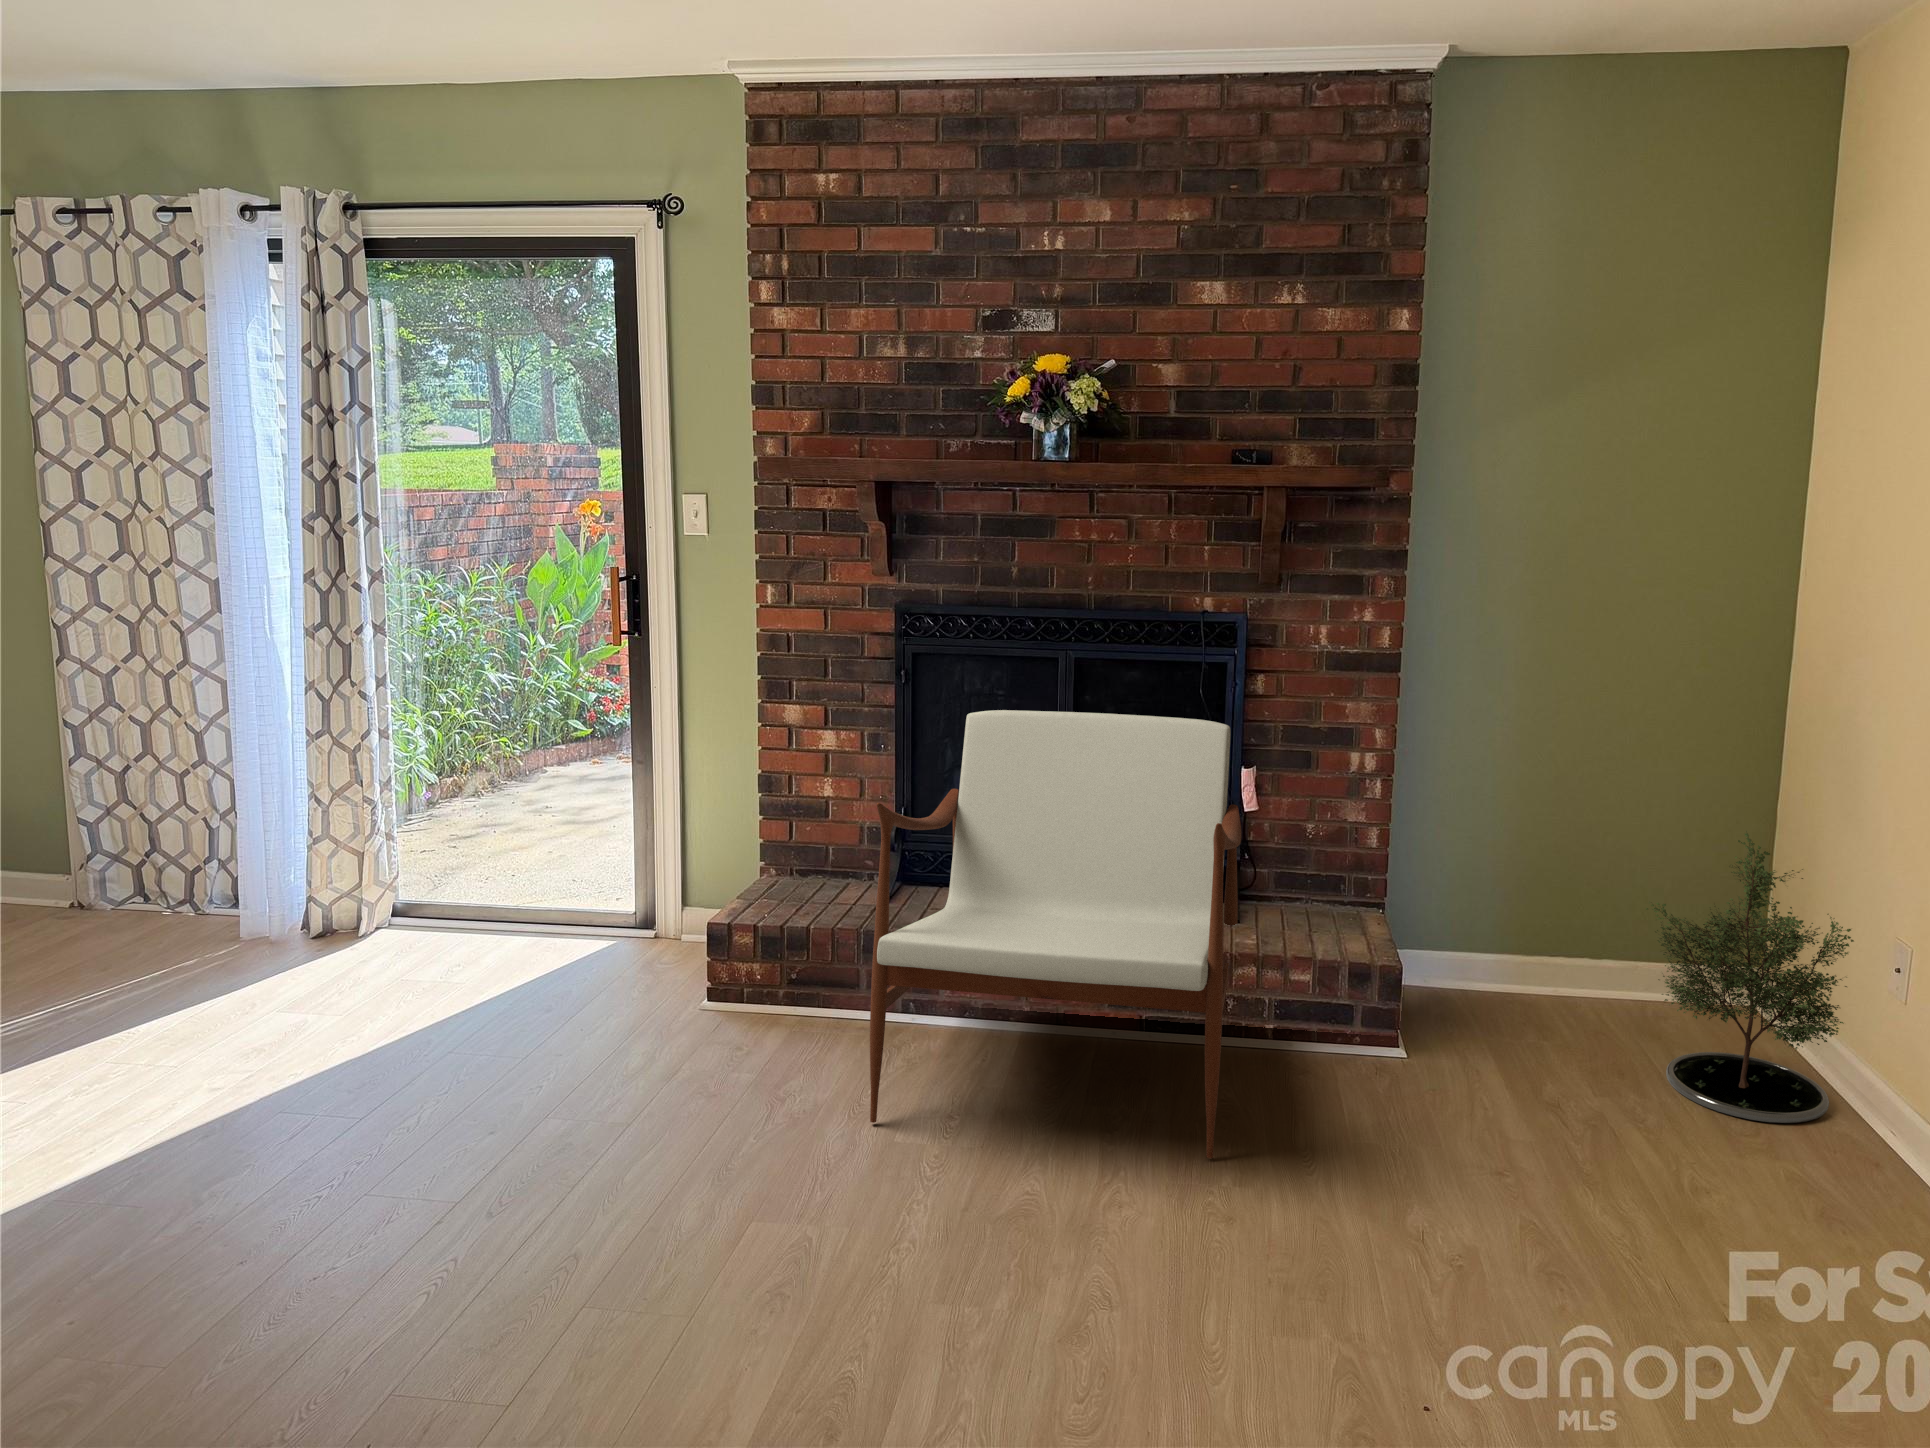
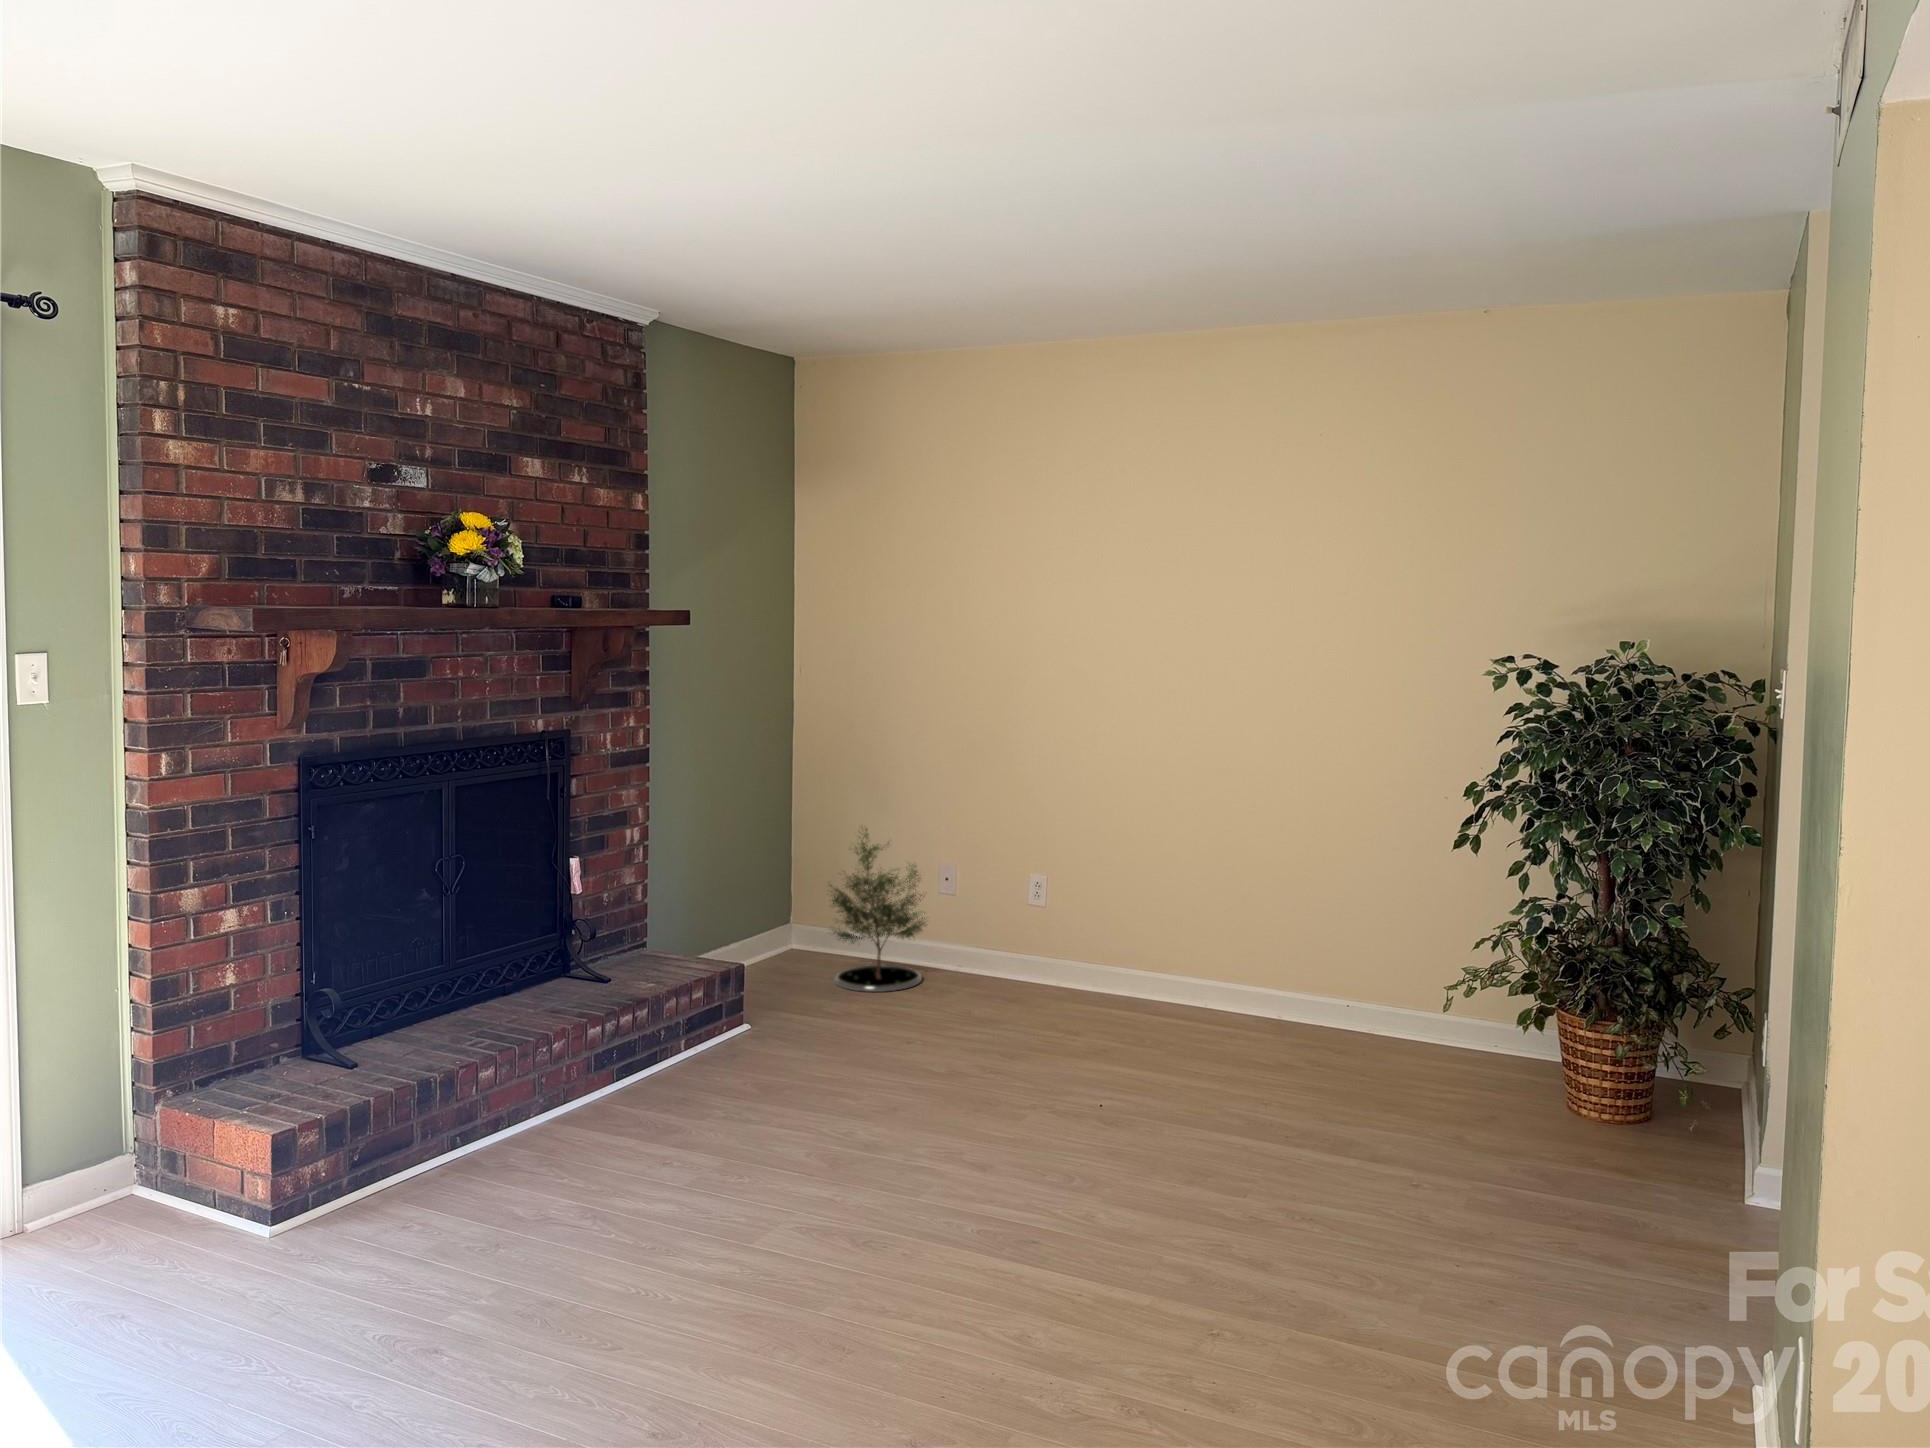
armchair: present [870,710,1241,1158] -> none [399,818,815,1186]

